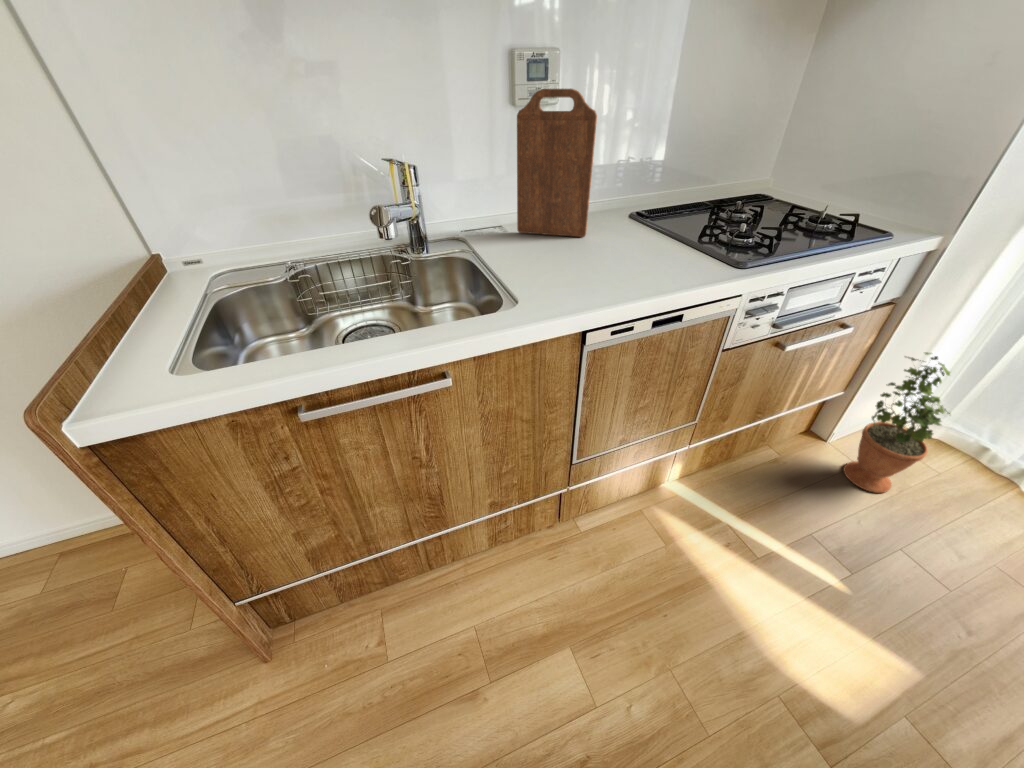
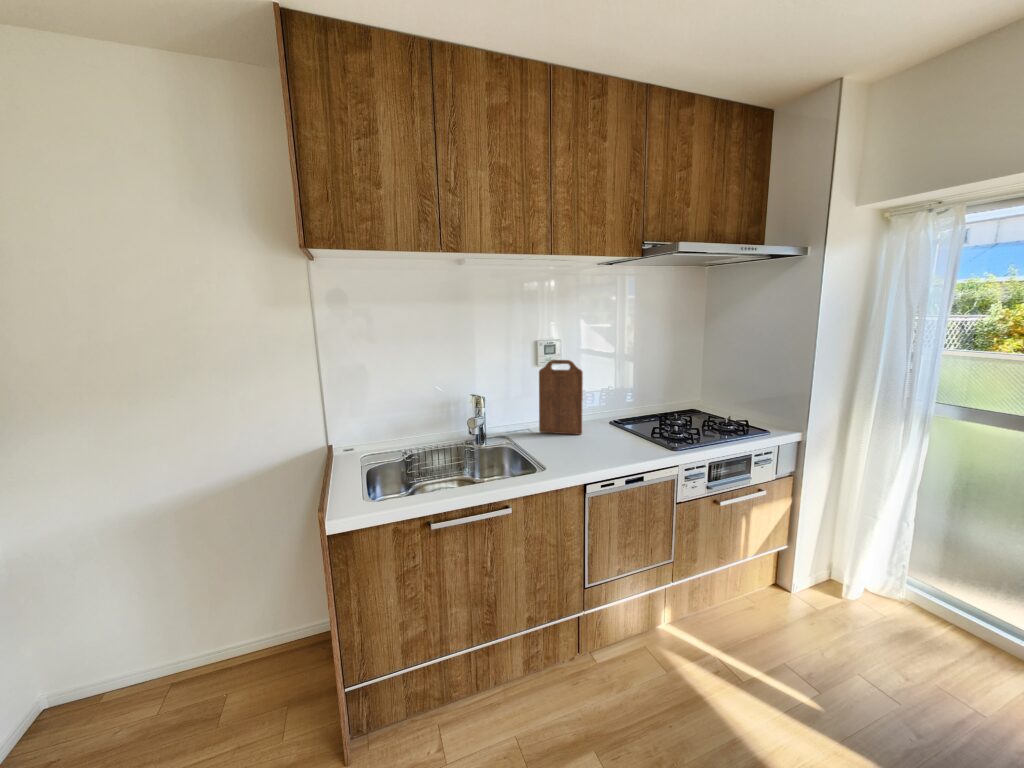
potted plant: present [843,352,950,493] -> none [804,509,858,631]

